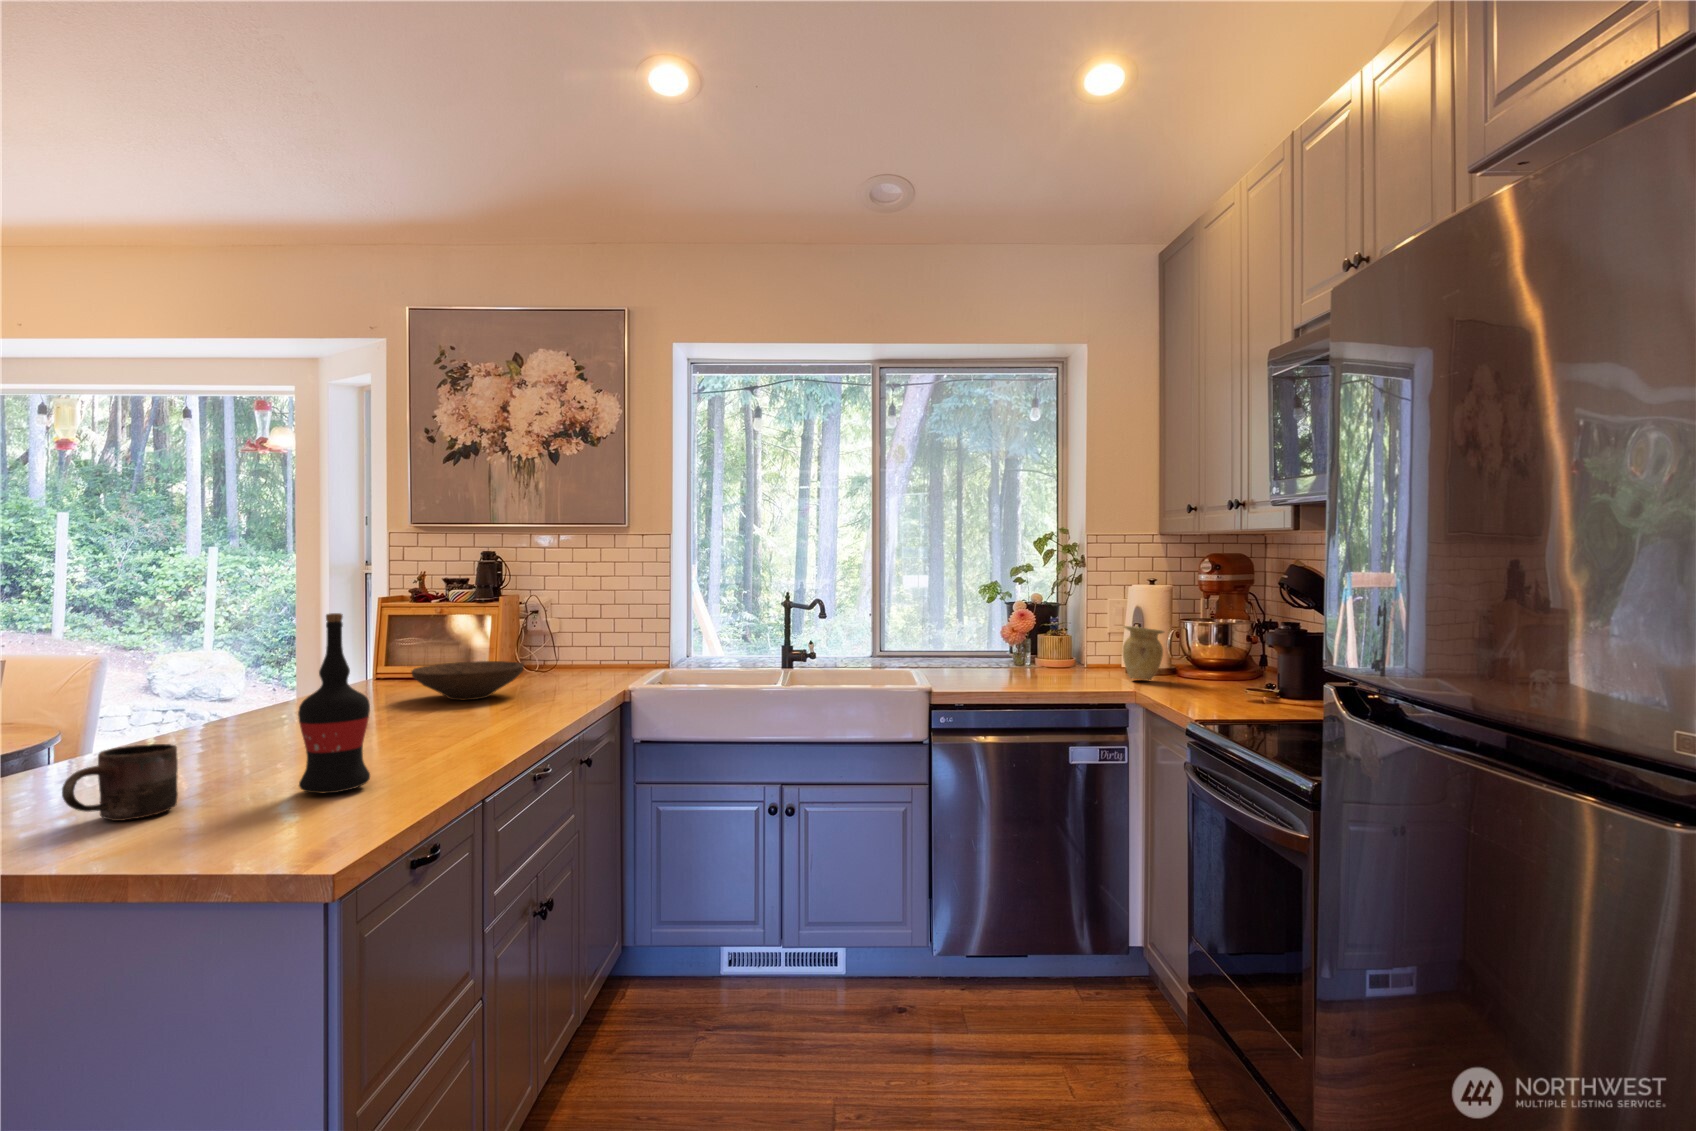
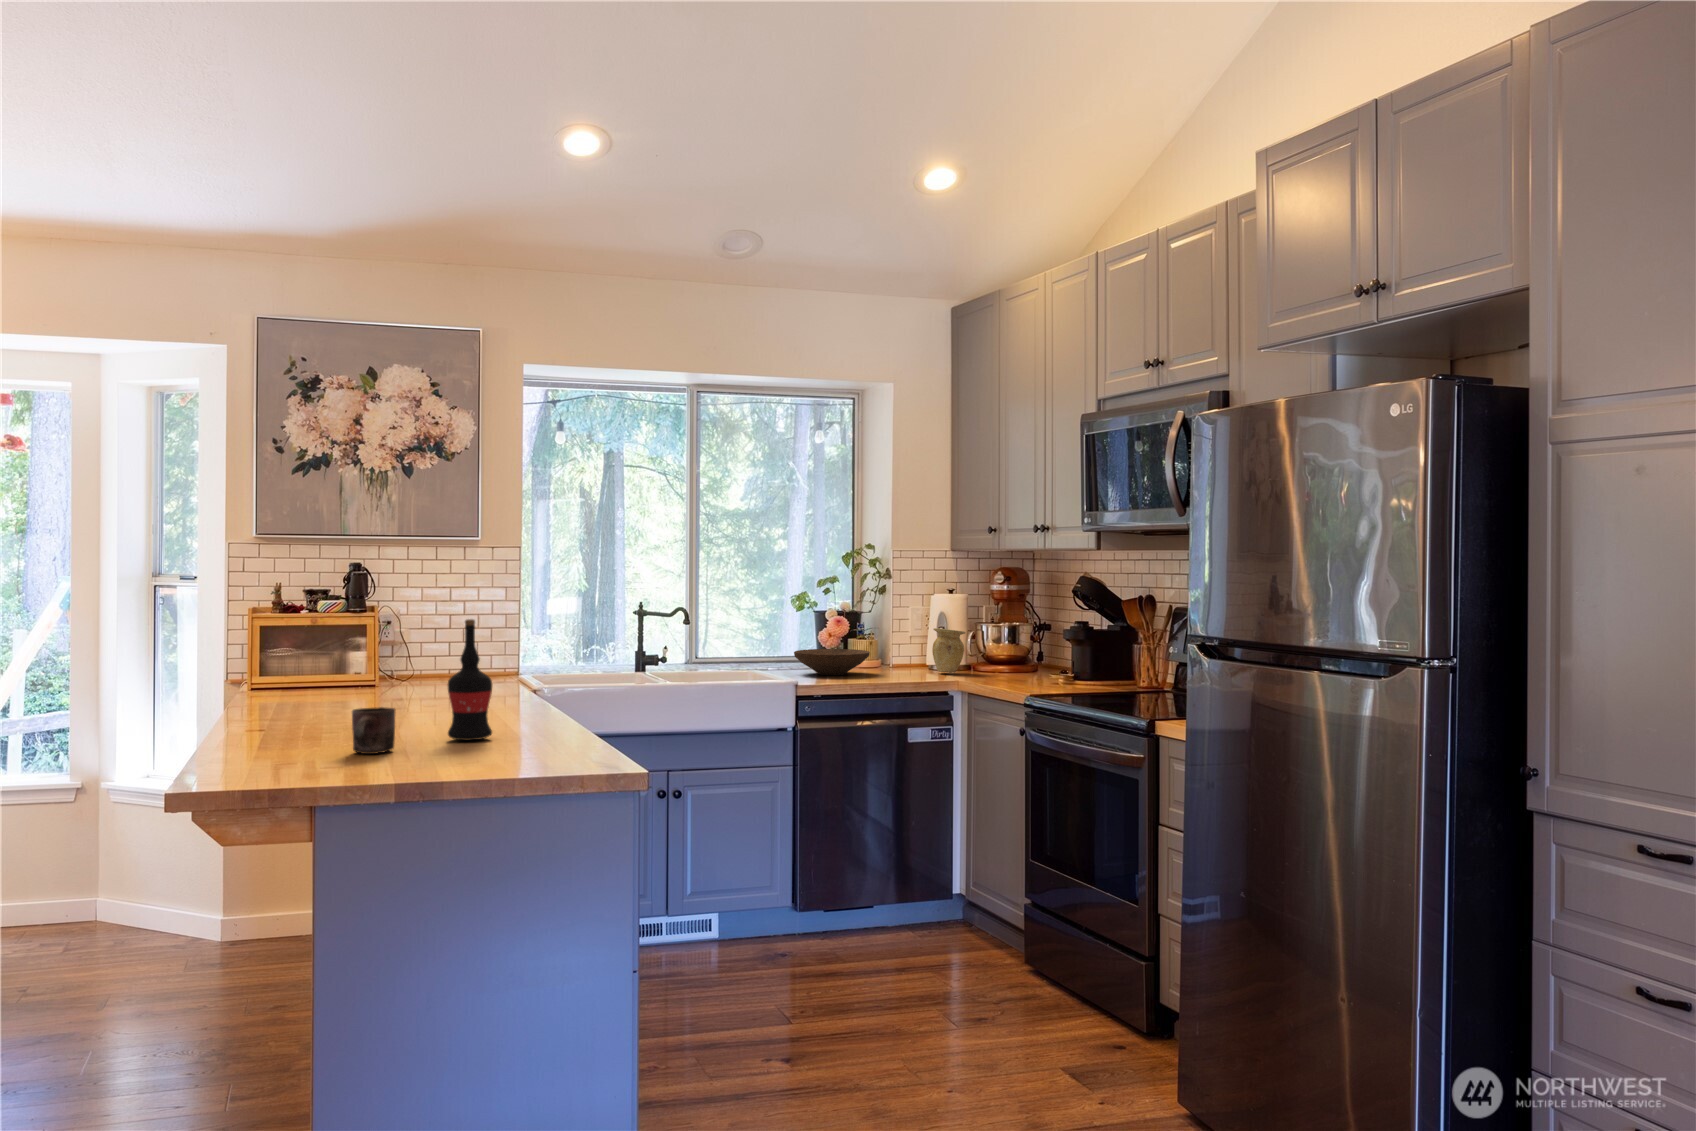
wooden bowl: present [412,661,524,700] -> present [794,649,870,675]

